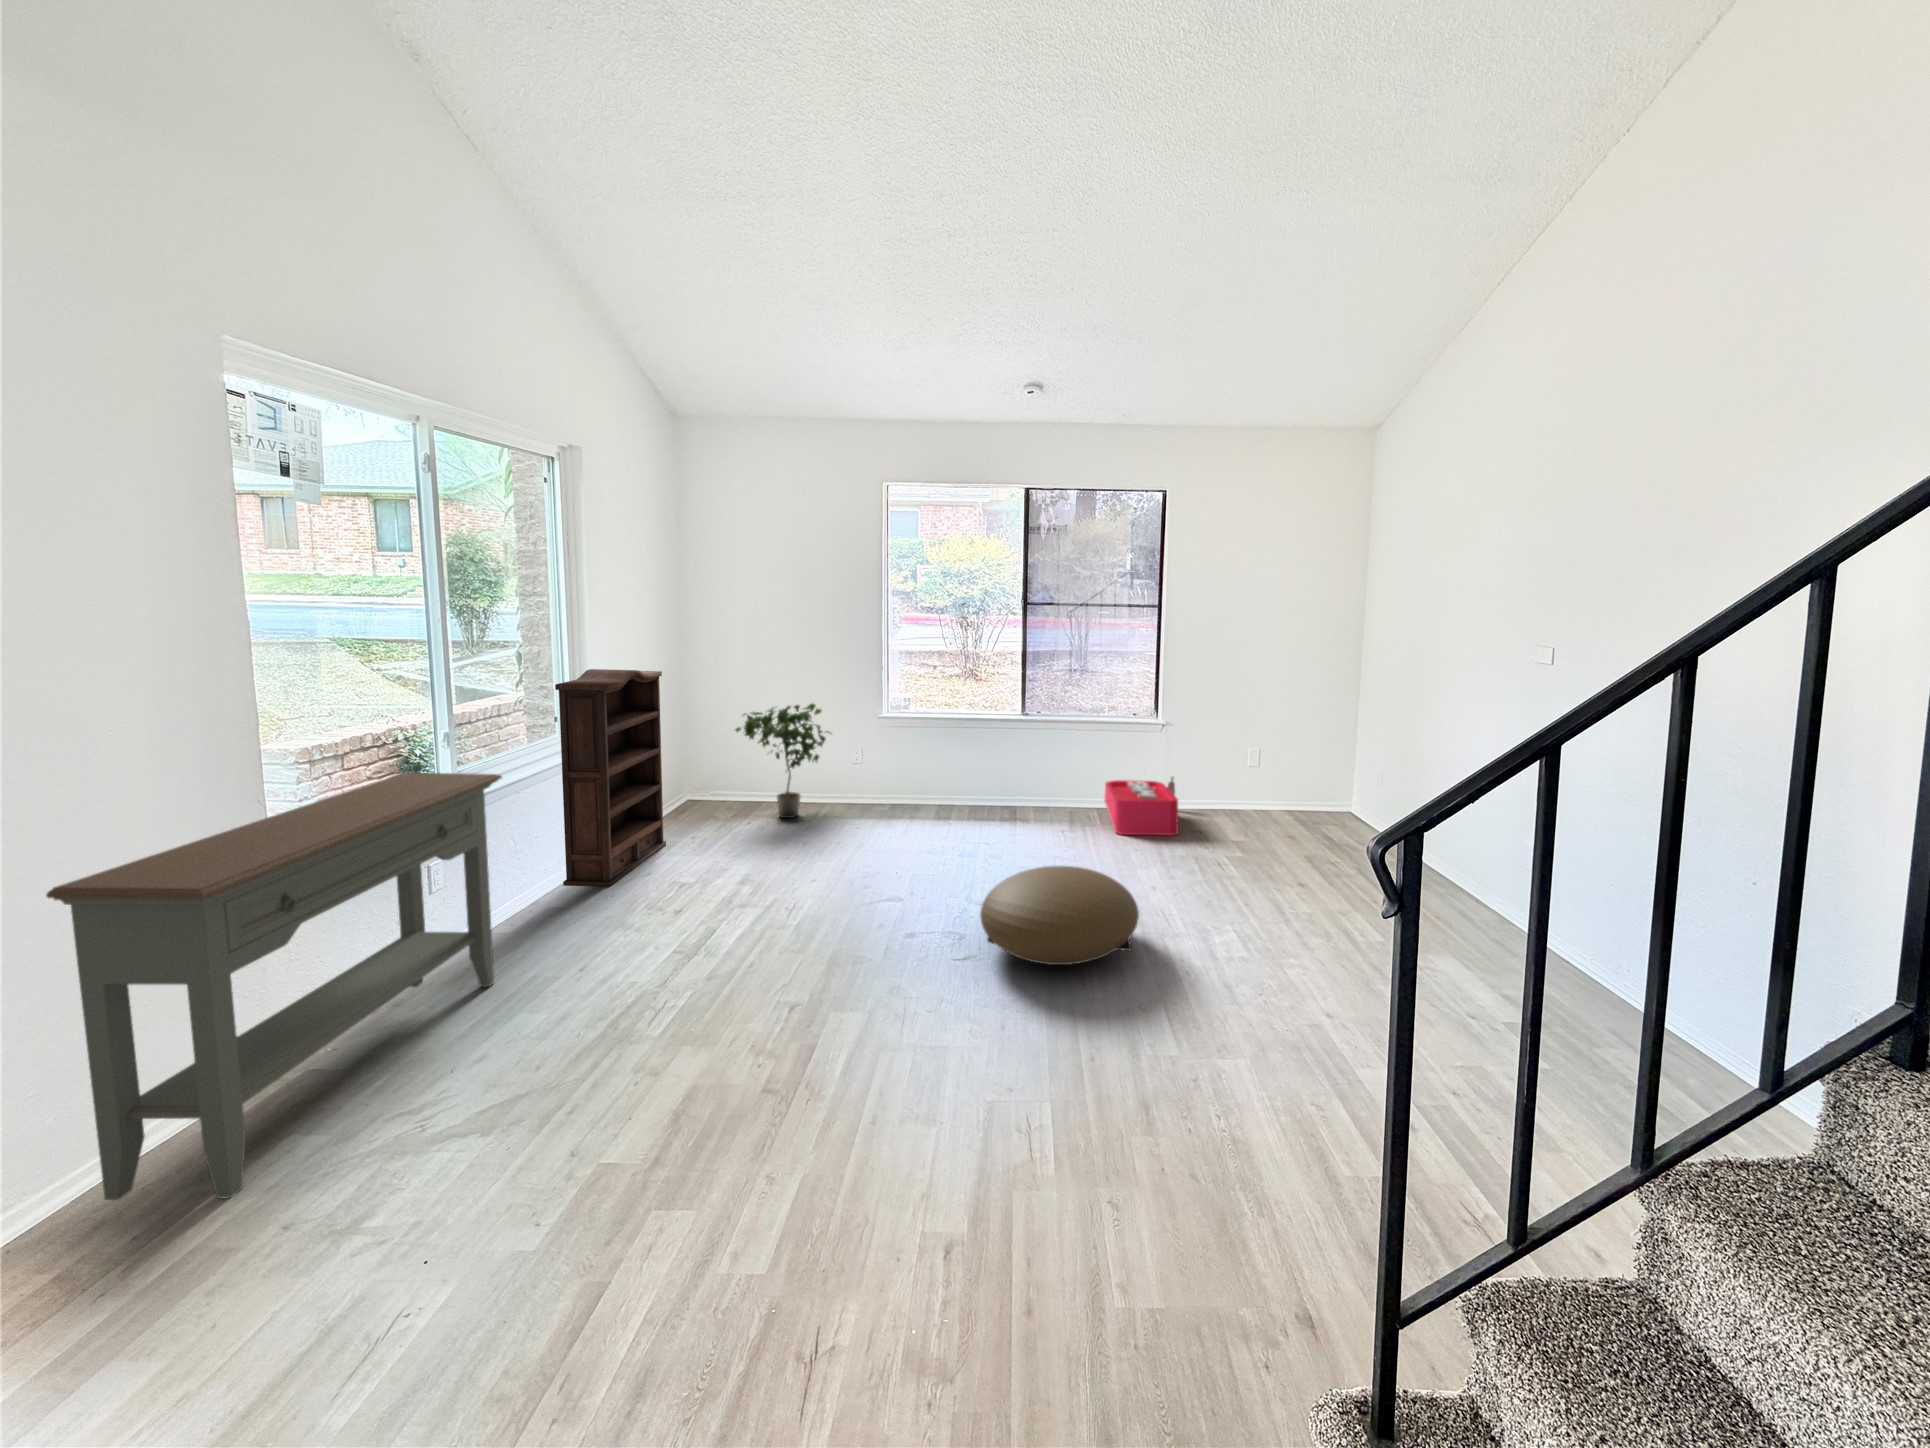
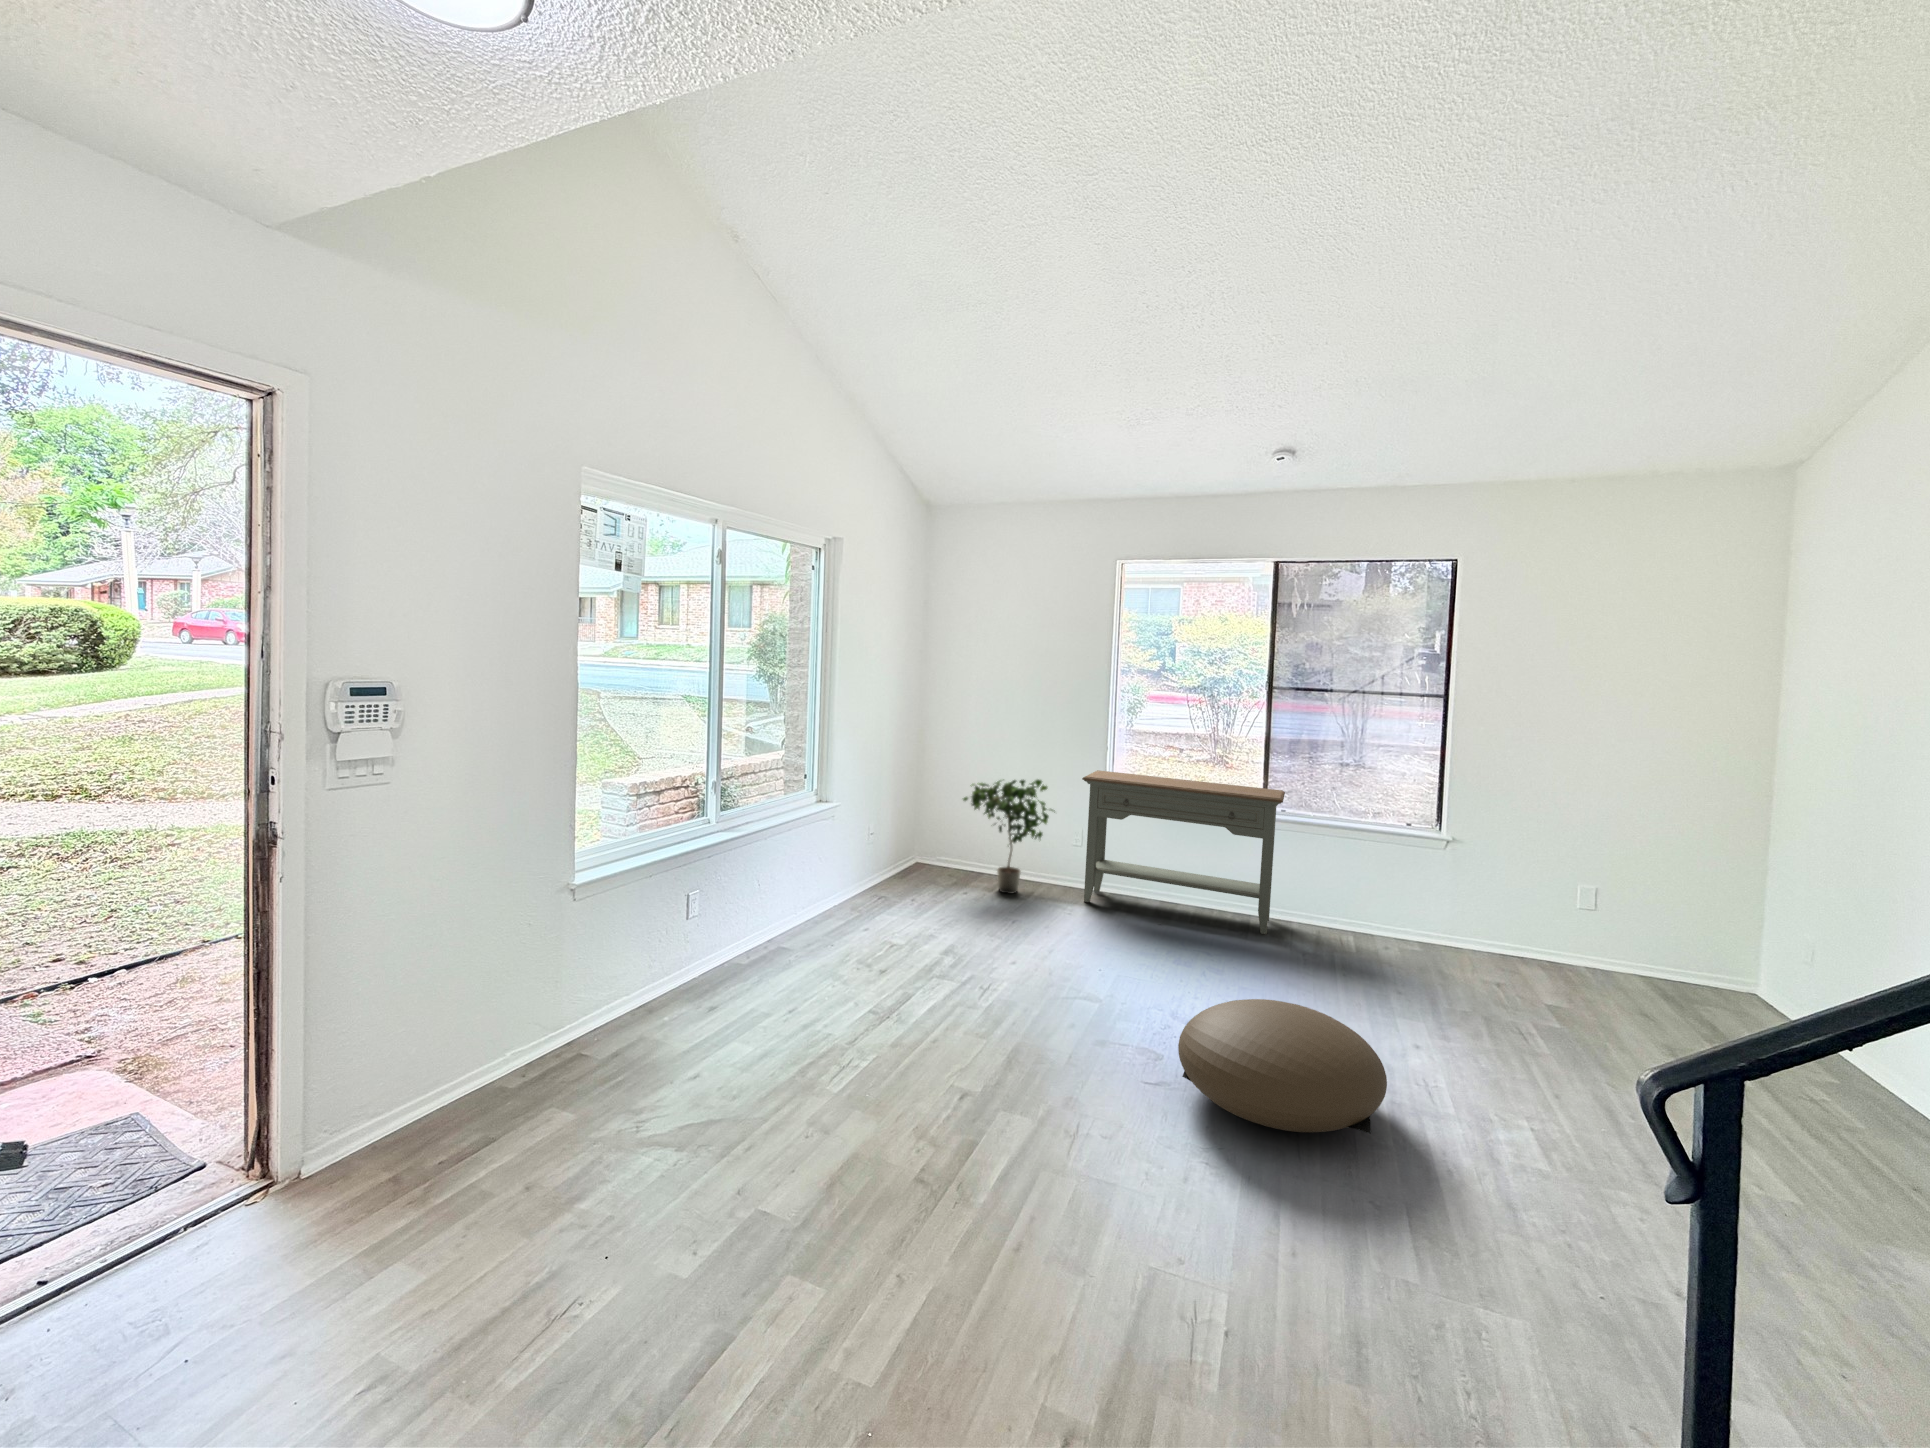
bookshelf: present [555,669,666,887] -> none [799,733,898,936]
console table: present [46,773,502,1200] -> present [1082,770,1285,934]
storage bin: present [1105,777,1178,835] -> none [1371,904,1474,988]

